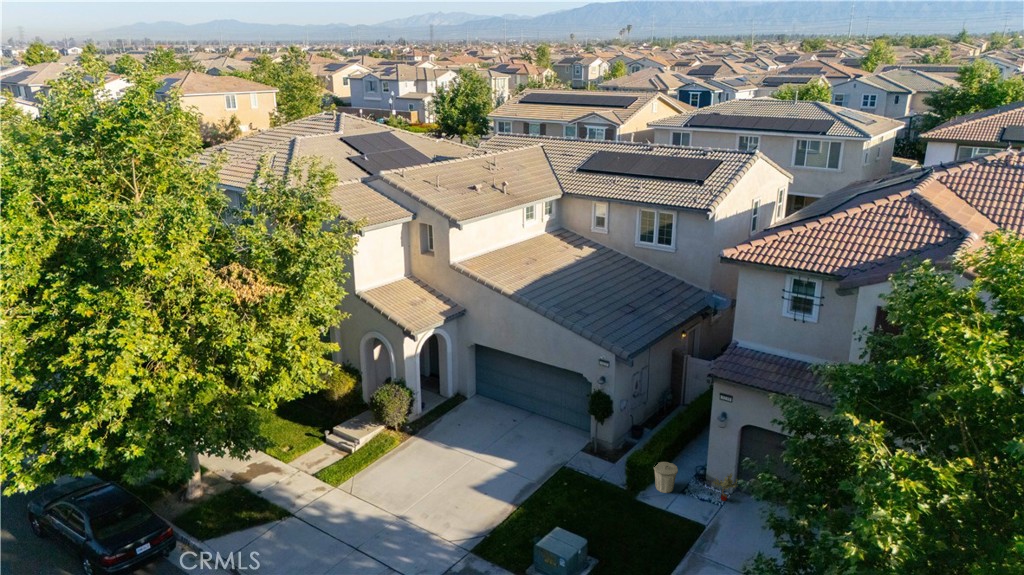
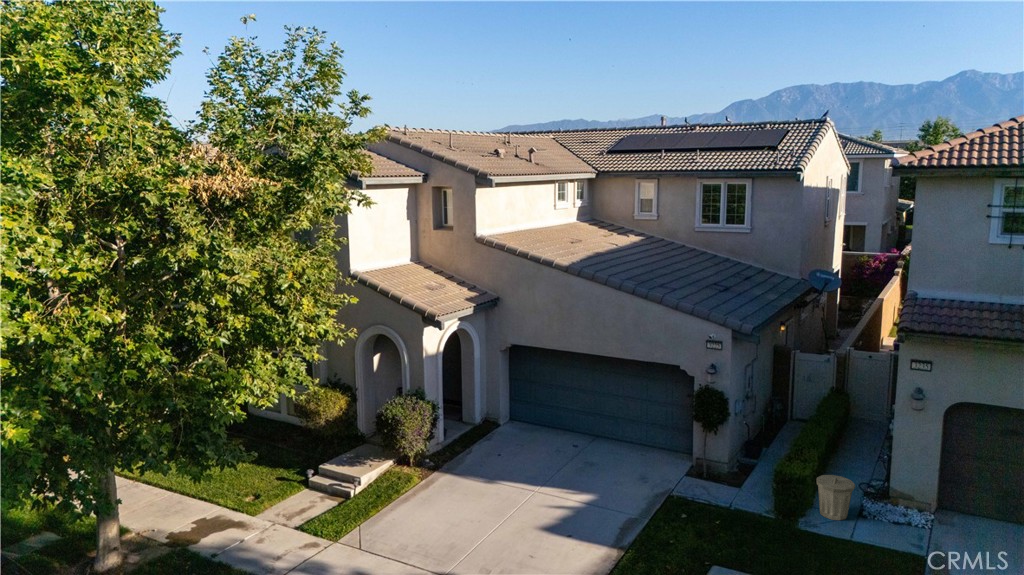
potted tree: present [713,473,738,501] -> none [909,481,953,526]

